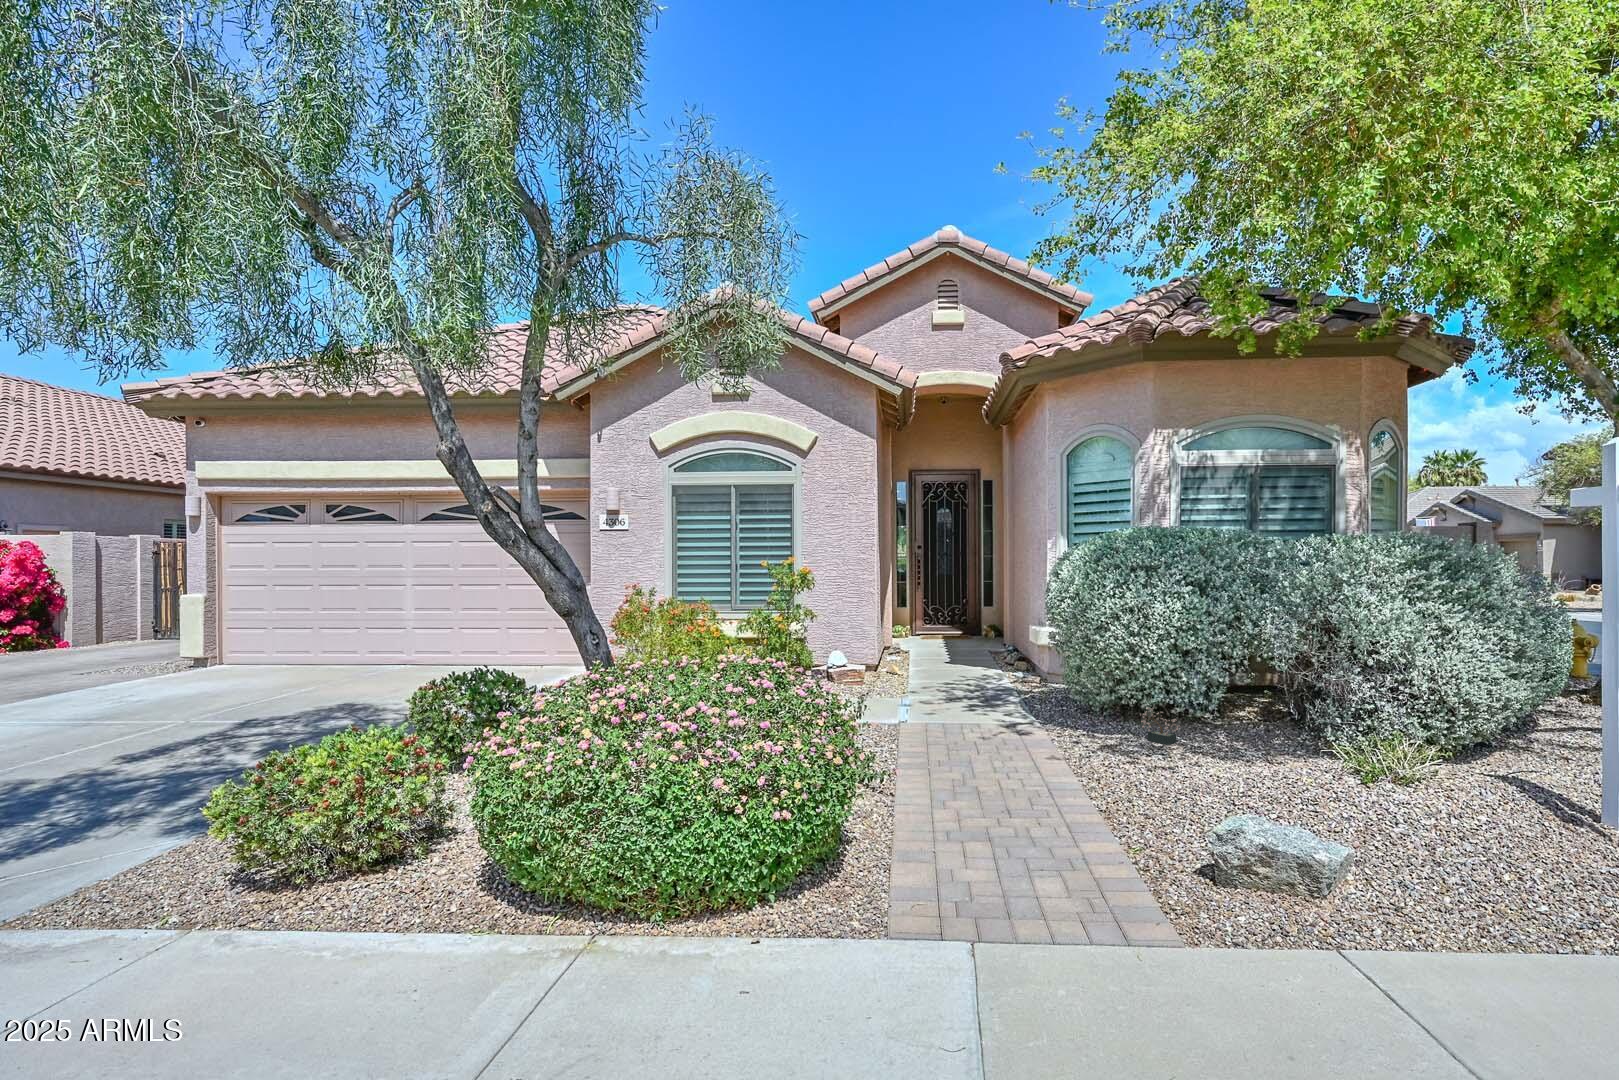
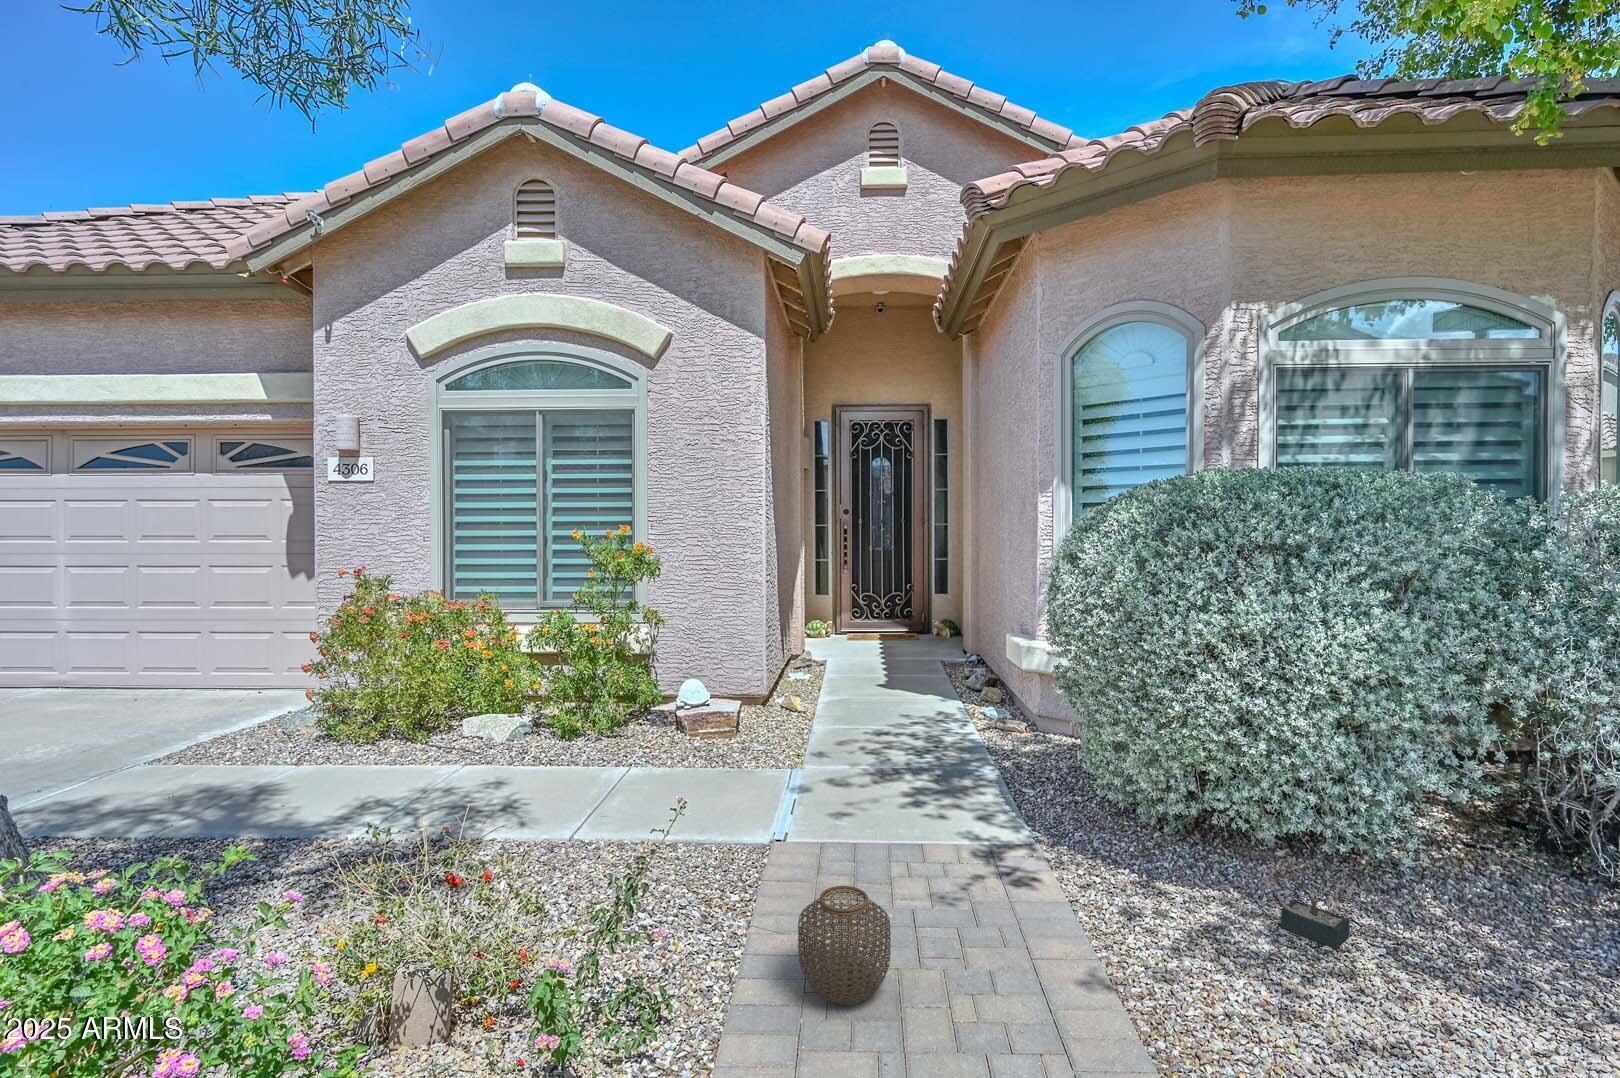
woven basket: none [935,713,973,757] -> present [798,886,891,1005]

